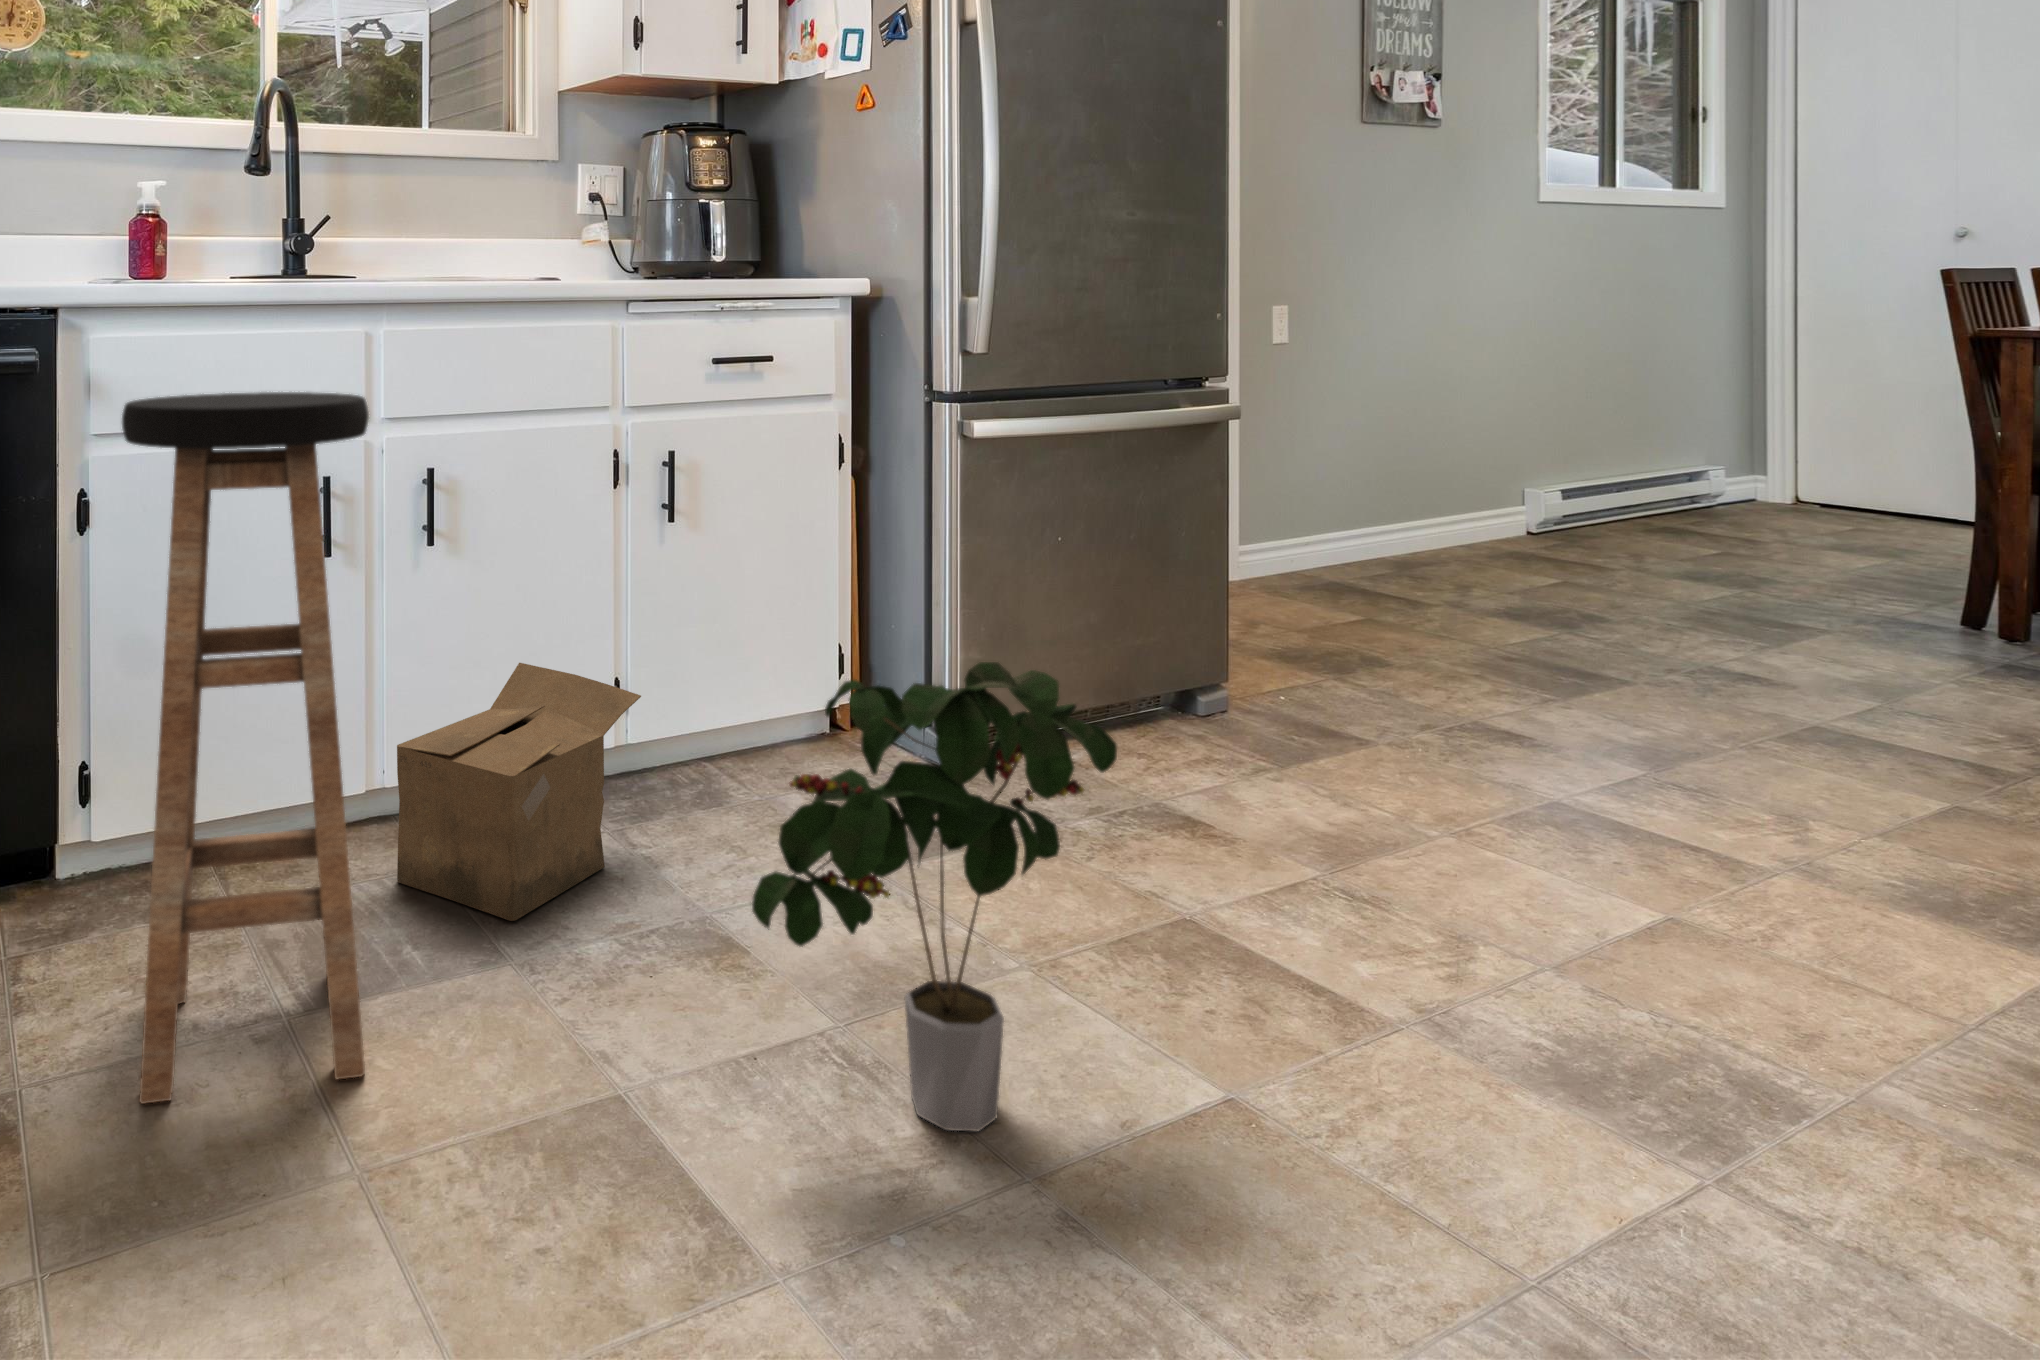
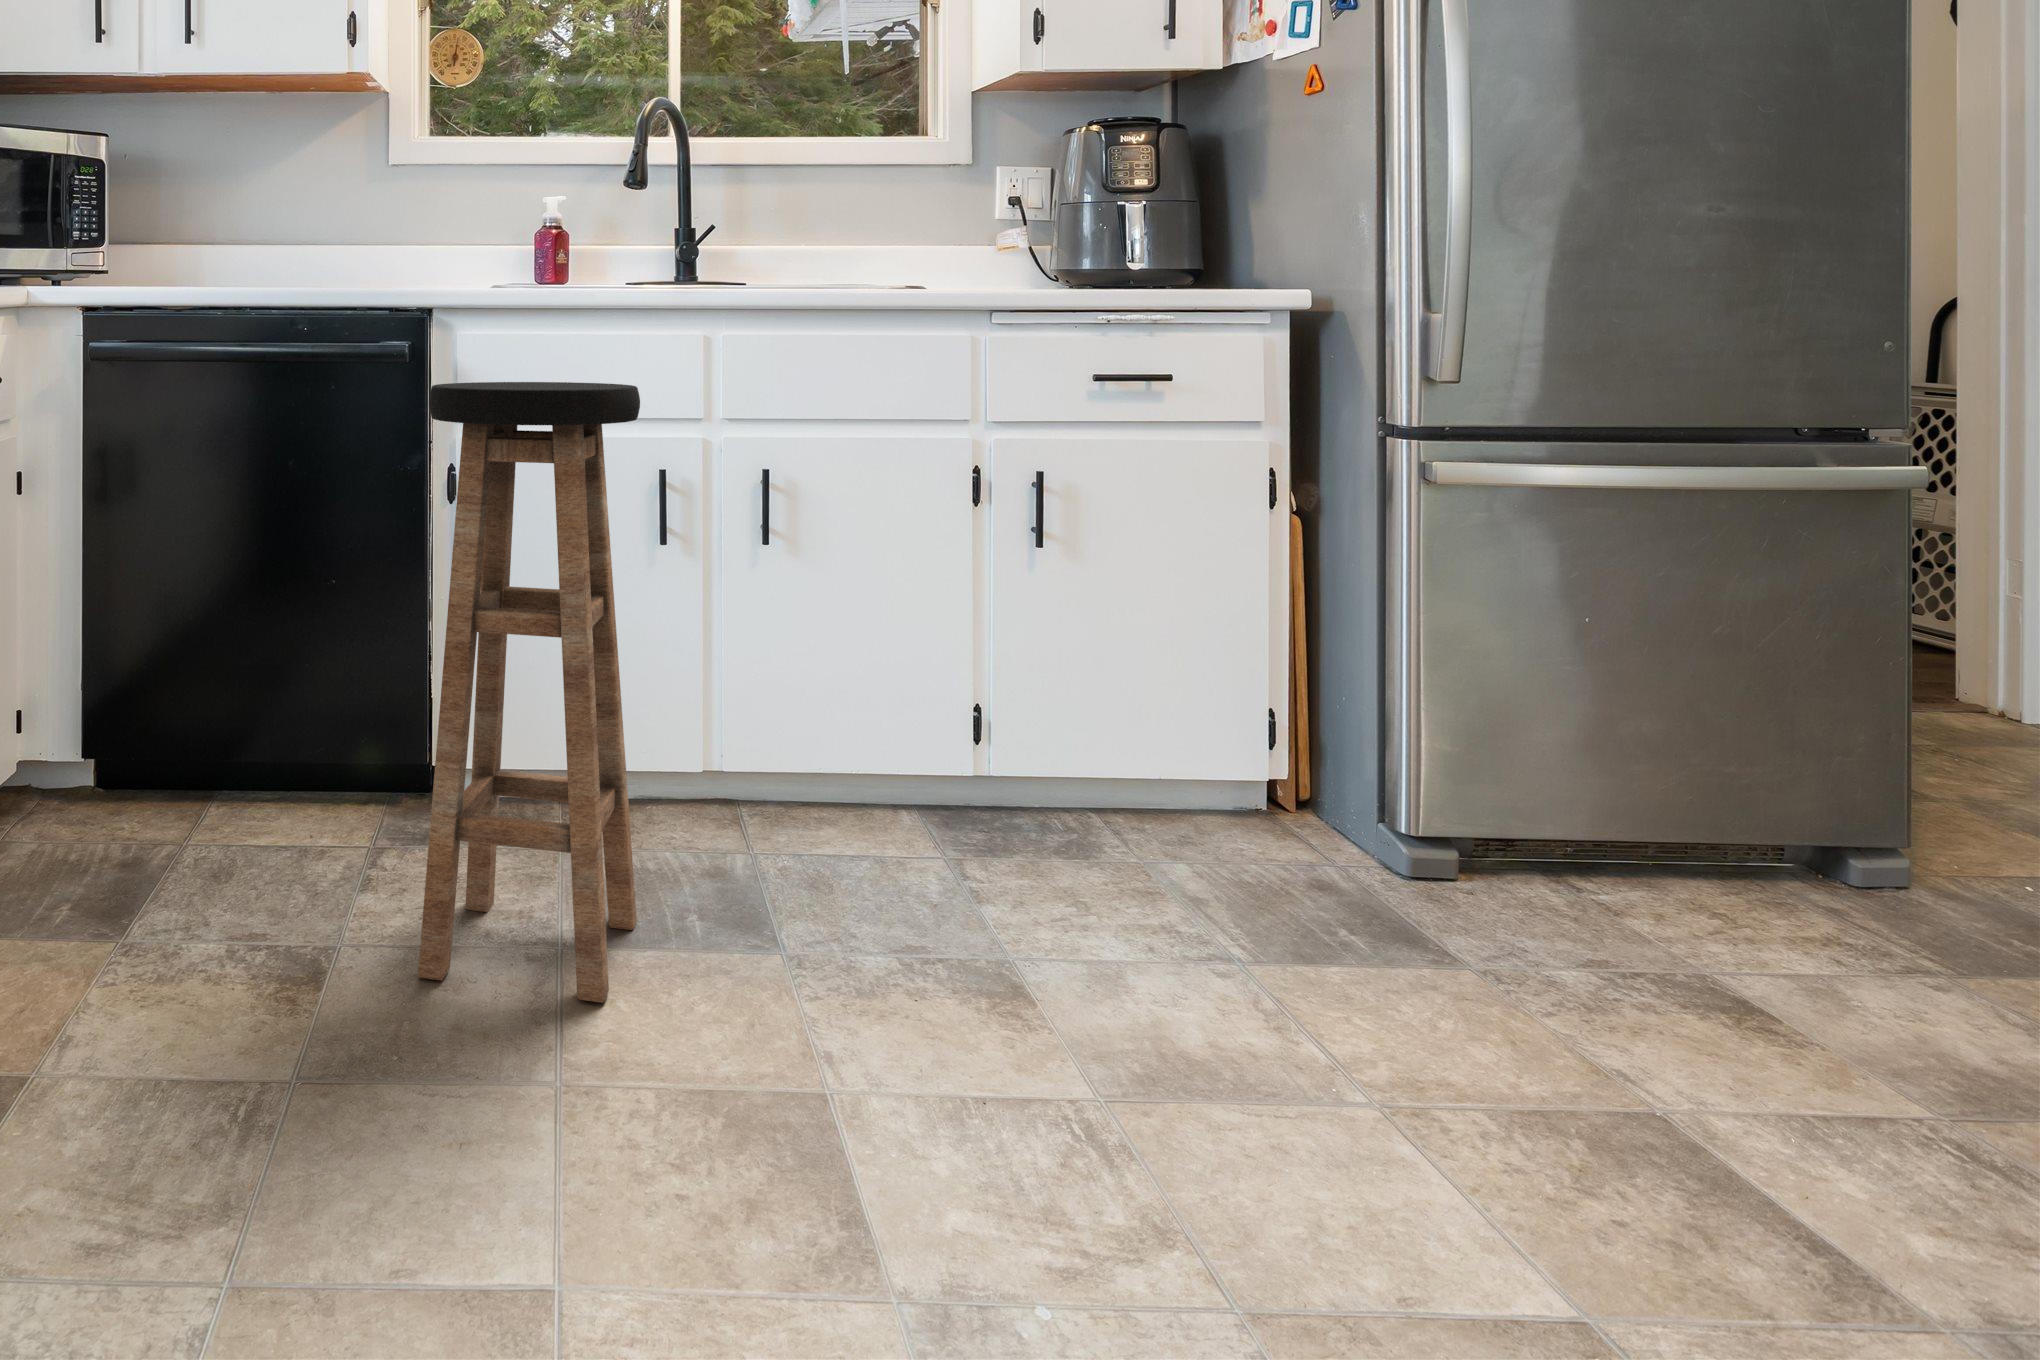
potted plant: present [752,662,1117,1132] -> none [945,699,1436,1219]
cardboard box: present [397,663,641,921] -> none [712,668,975,910]

